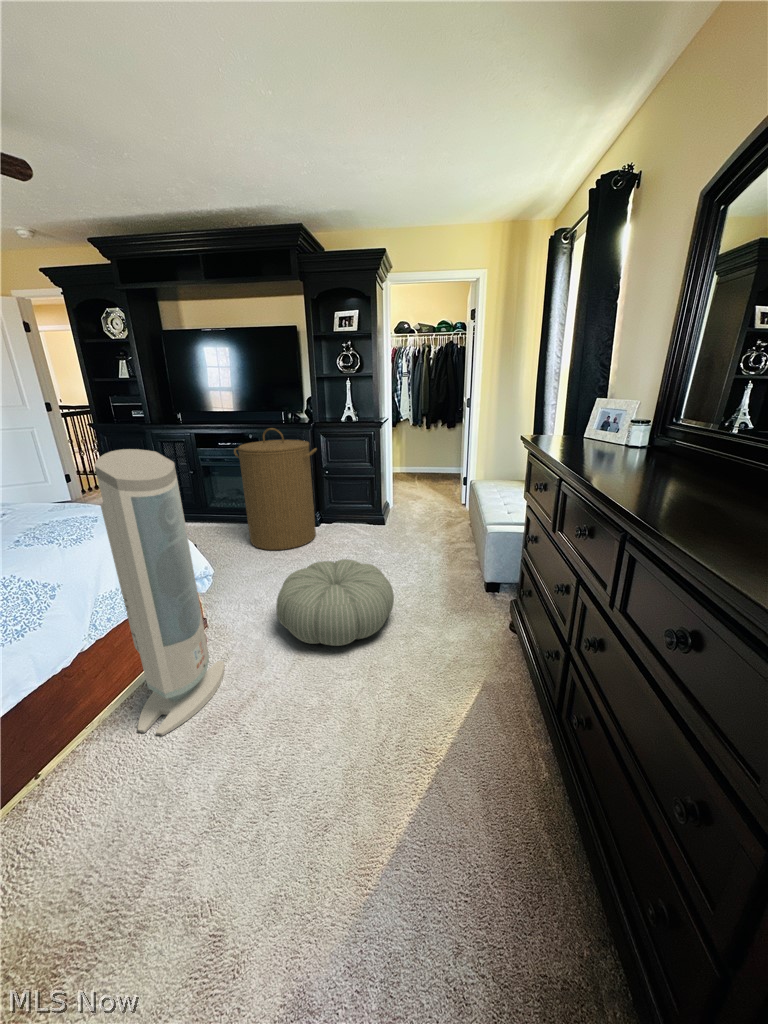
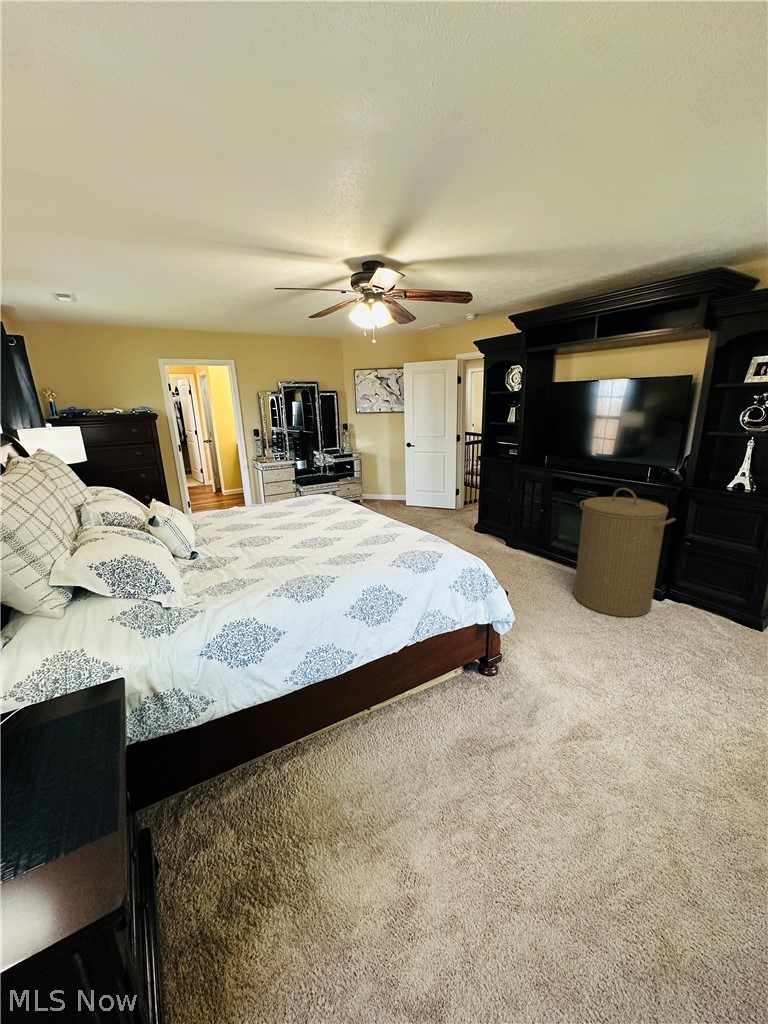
air purifier: present [95,449,224,736] -> none [425,516,500,732]
pouf: present [276,559,394,646] -> none [560,650,711,766]

